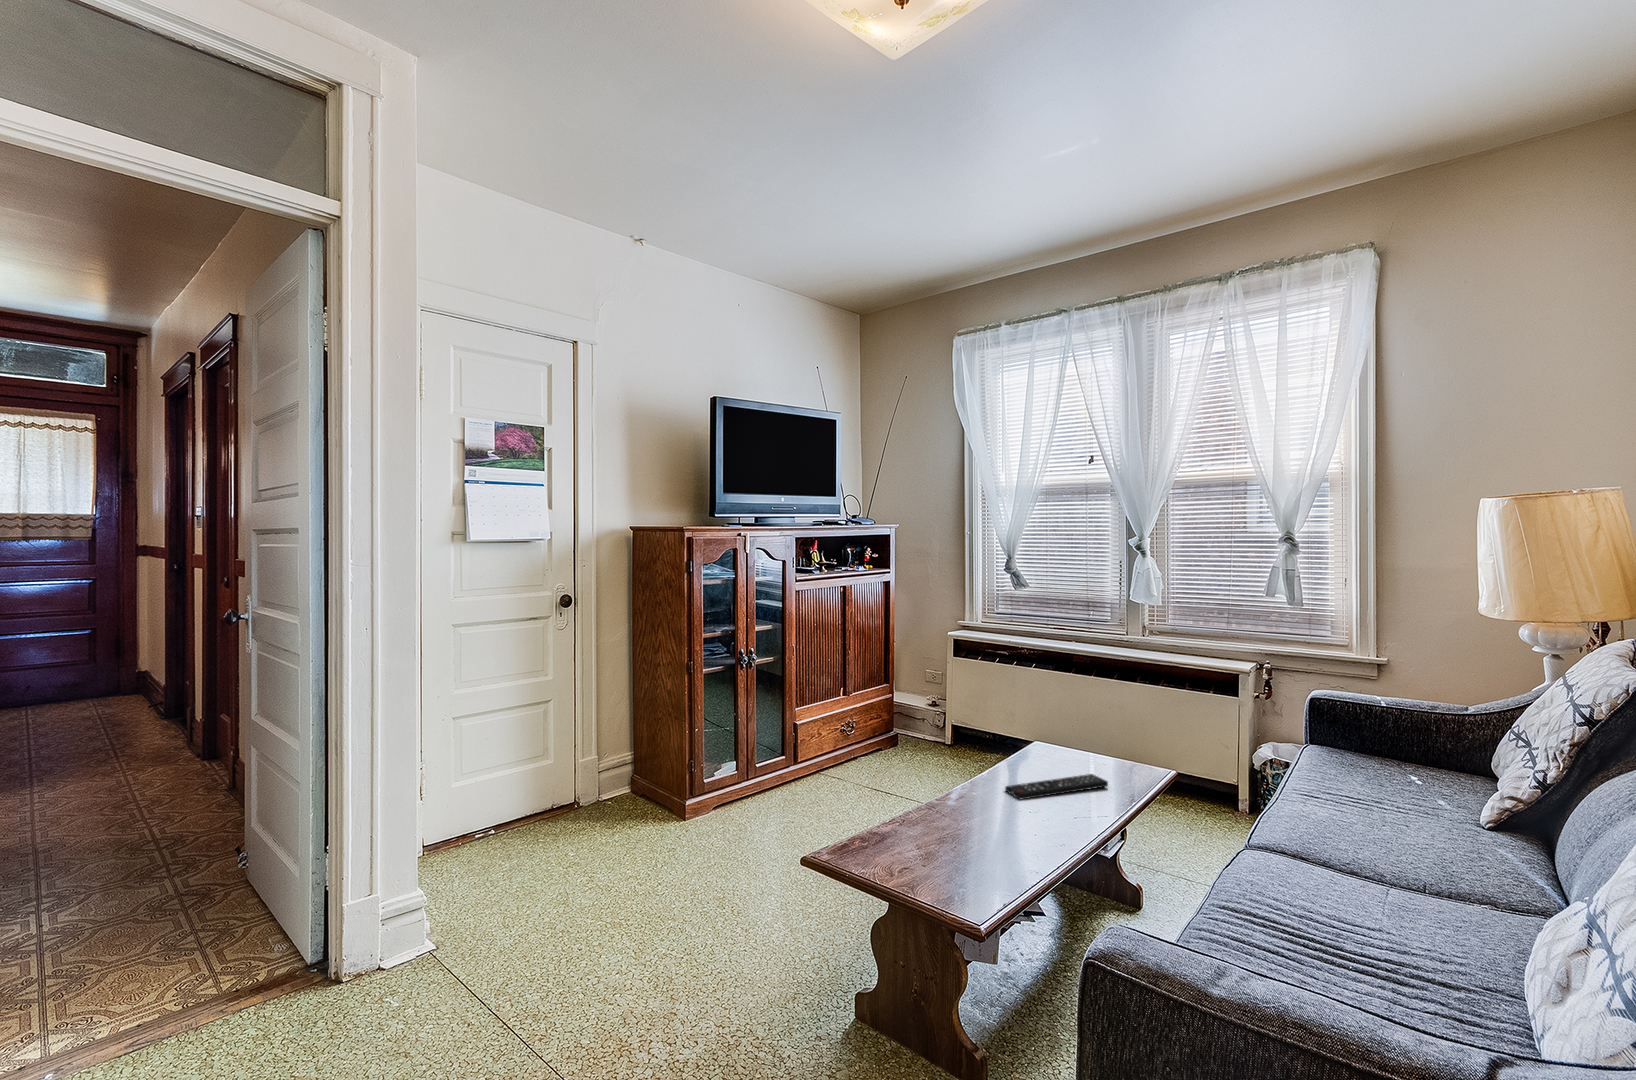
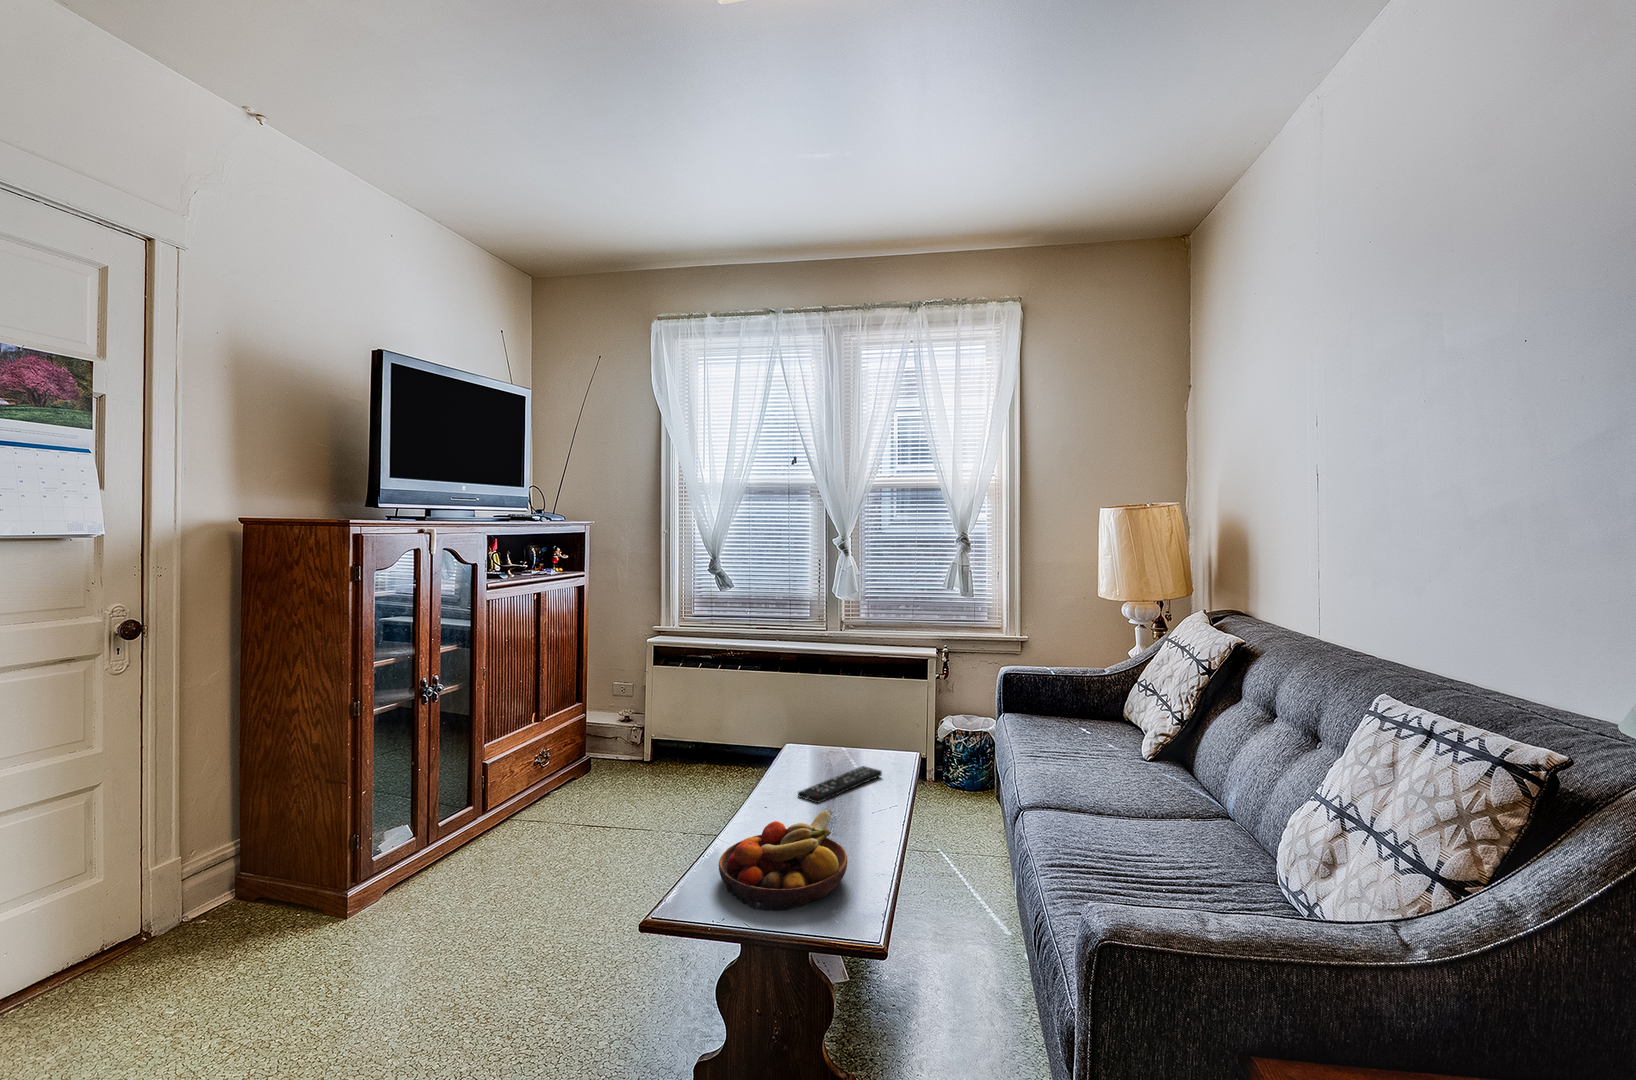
fruit bowl: none [873,802,992,879] -> present [719,810,847,911]

